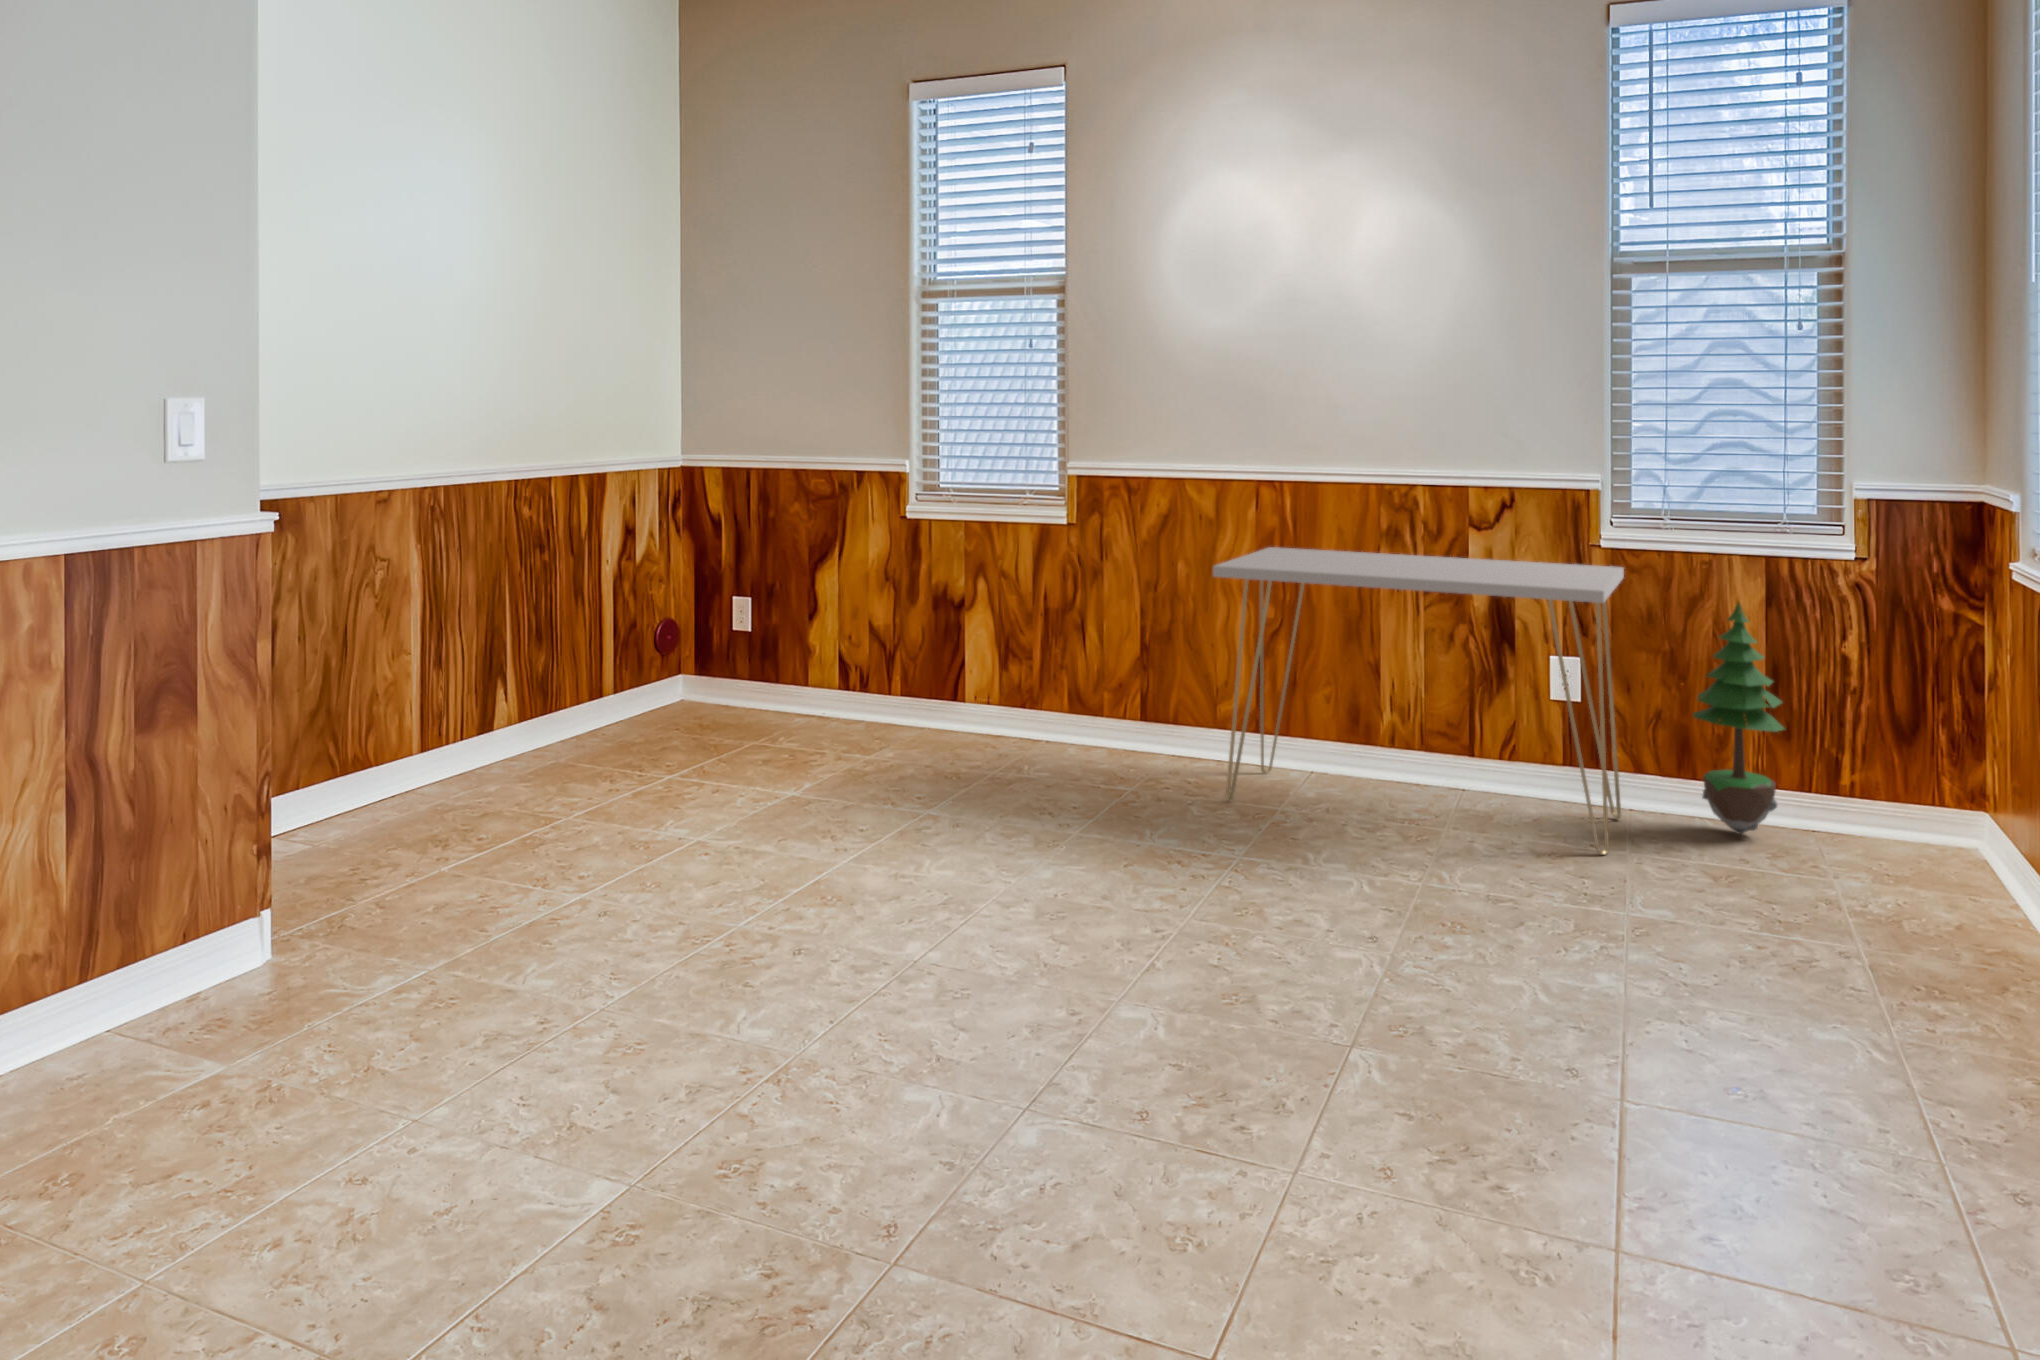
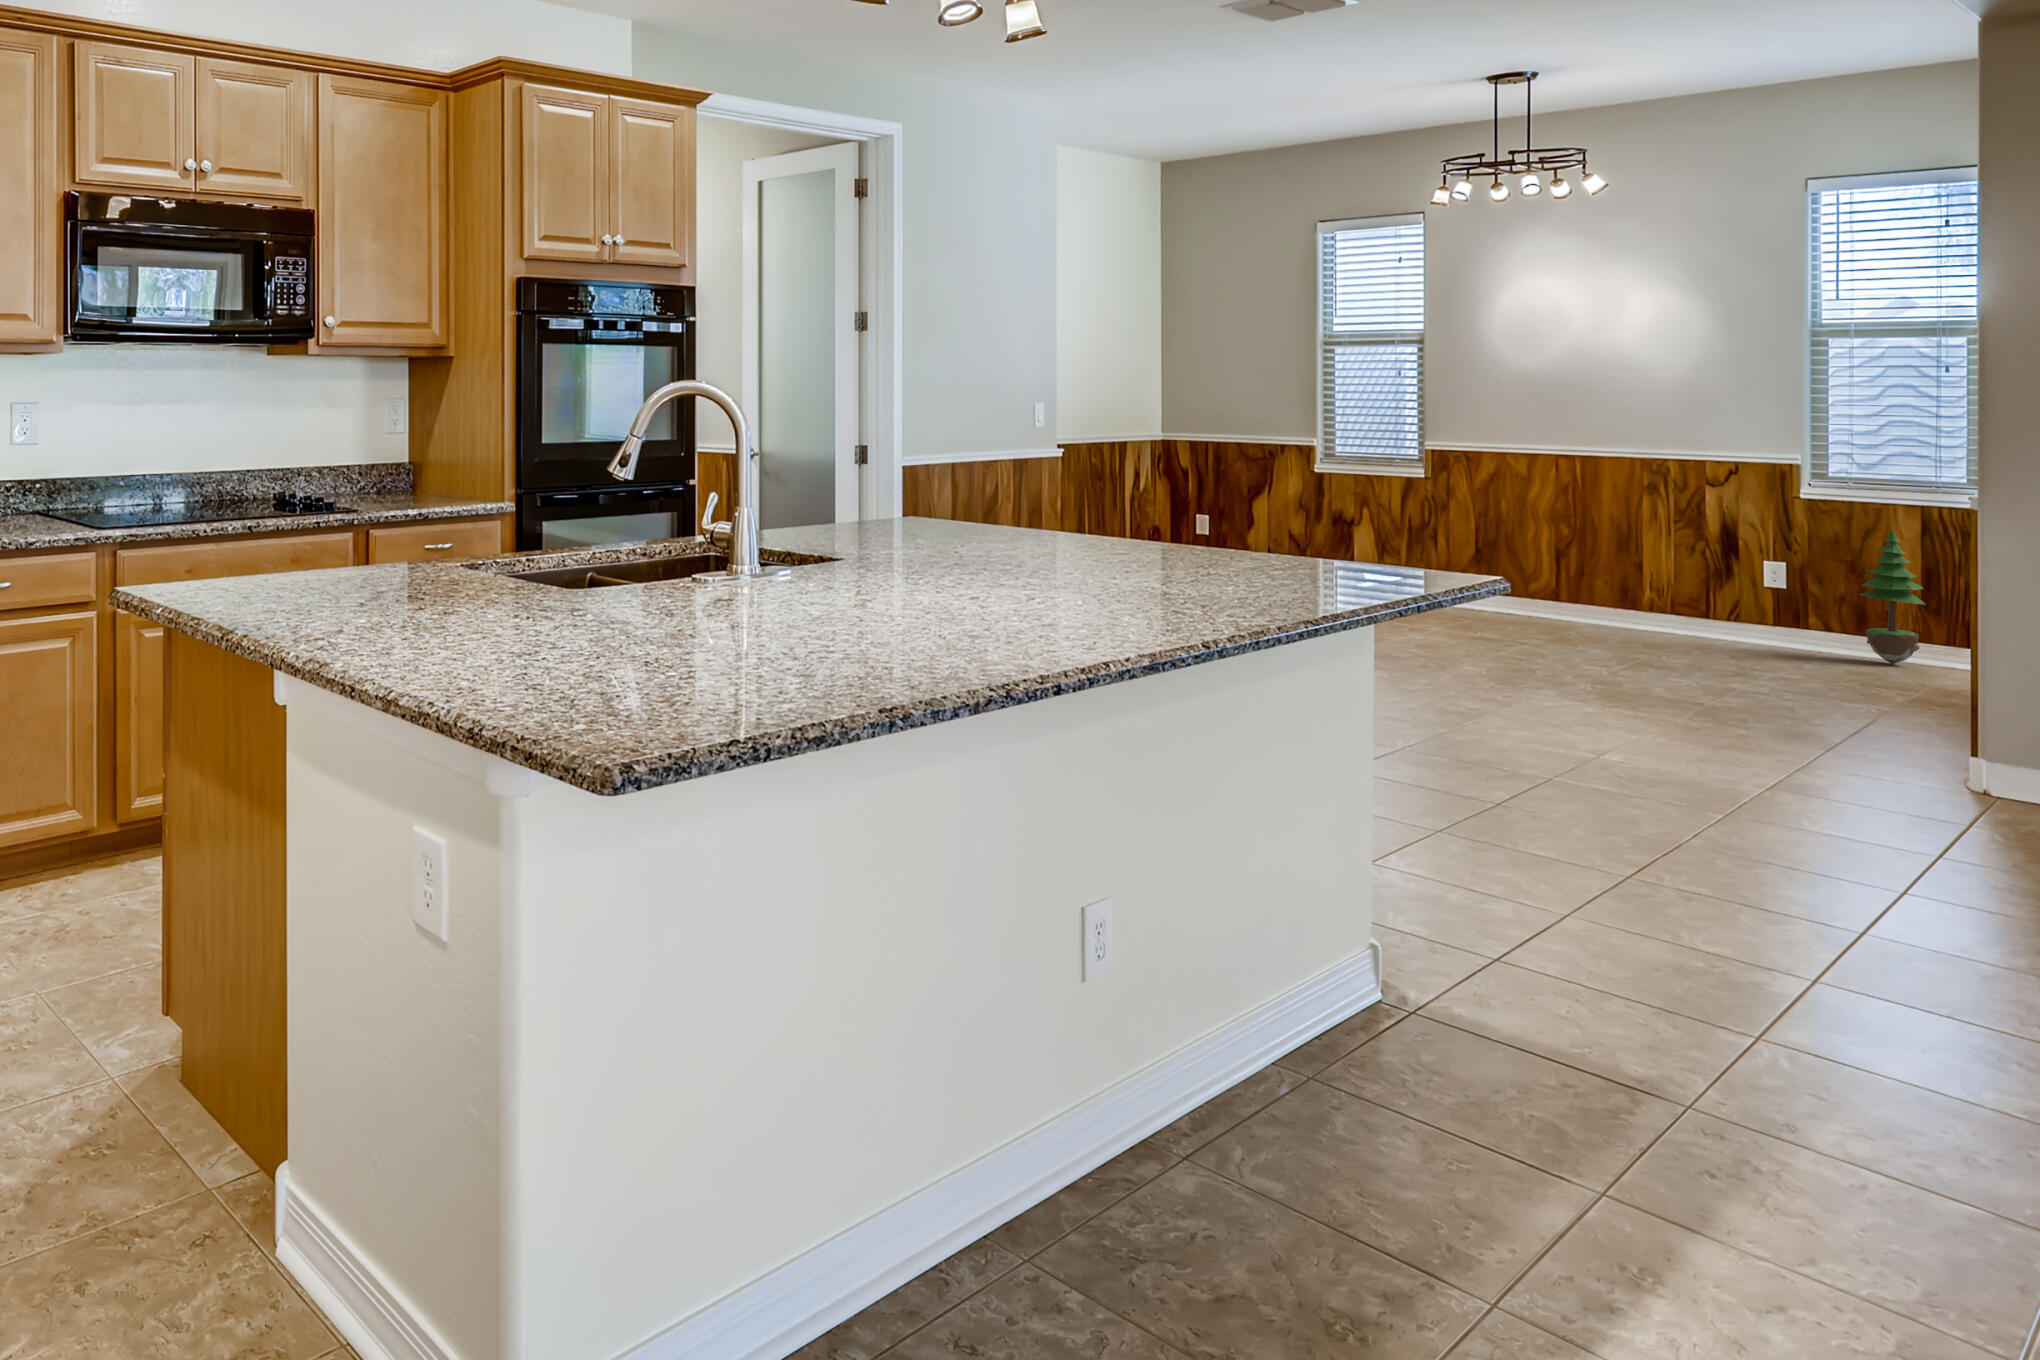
console table: present [1213,547,1624,855] -> none [1522,493,1815,661]

